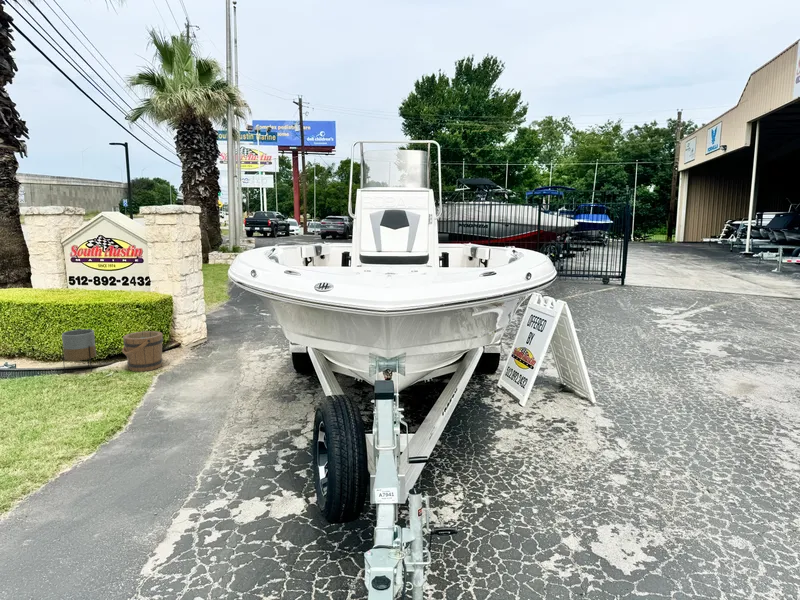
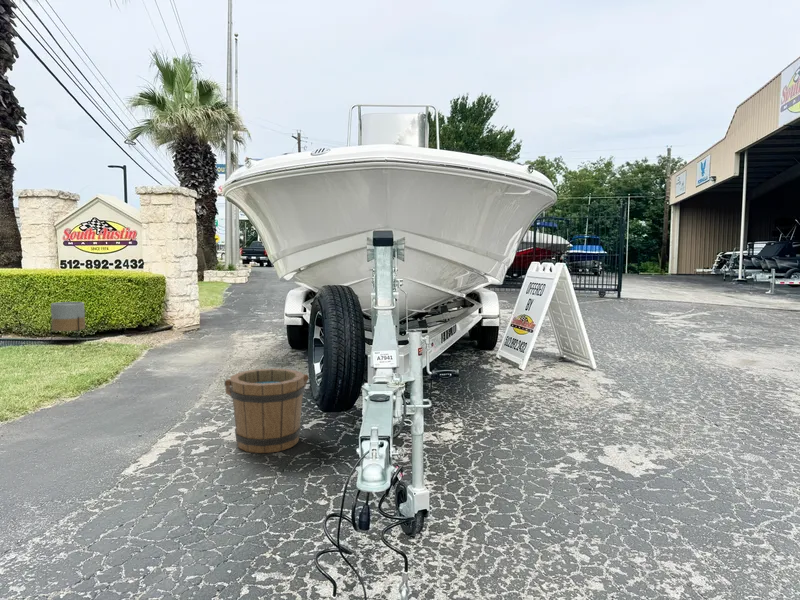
bucket: present [122,331,163,371] -> present [225,368,309,453]

